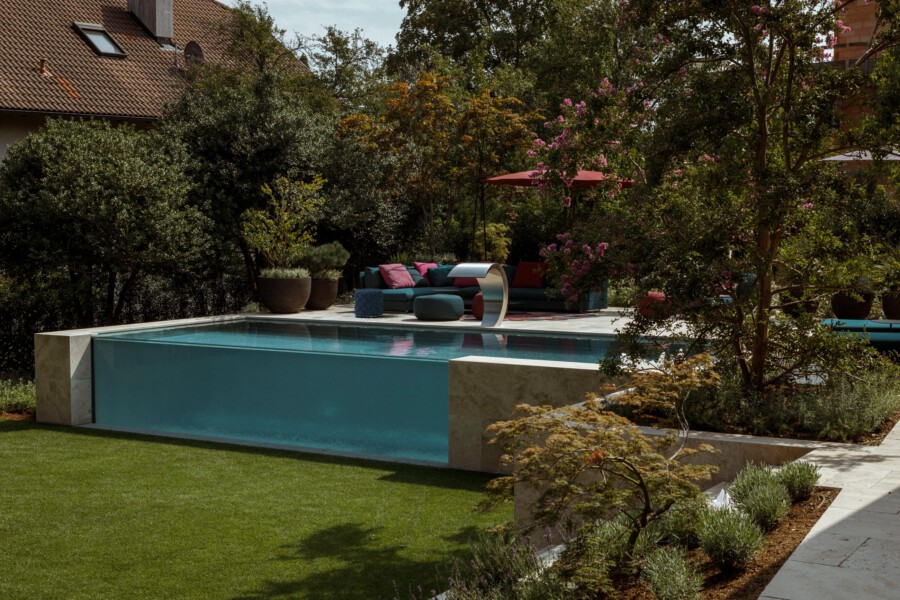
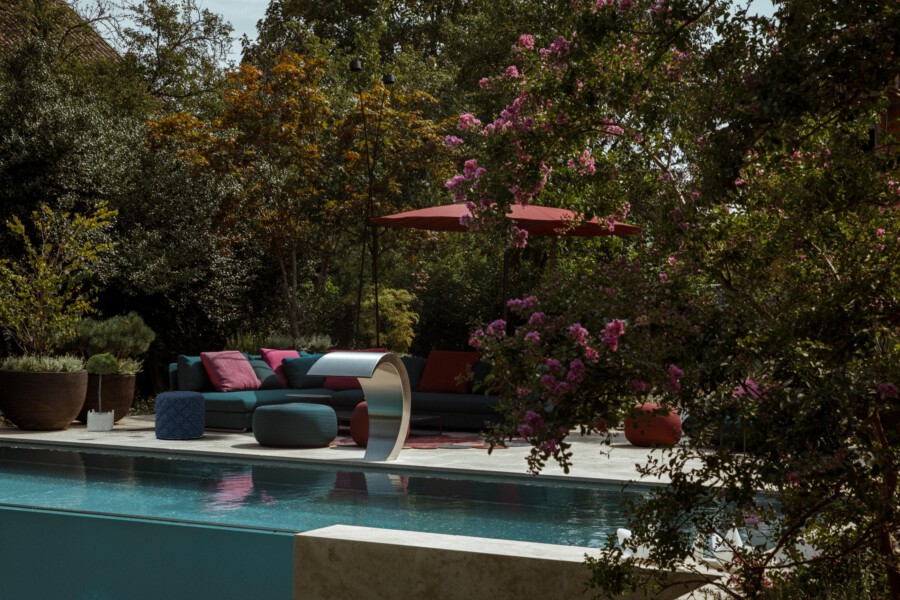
potted tree: none [311,266,331,313] -> present [86,353,119,431]

